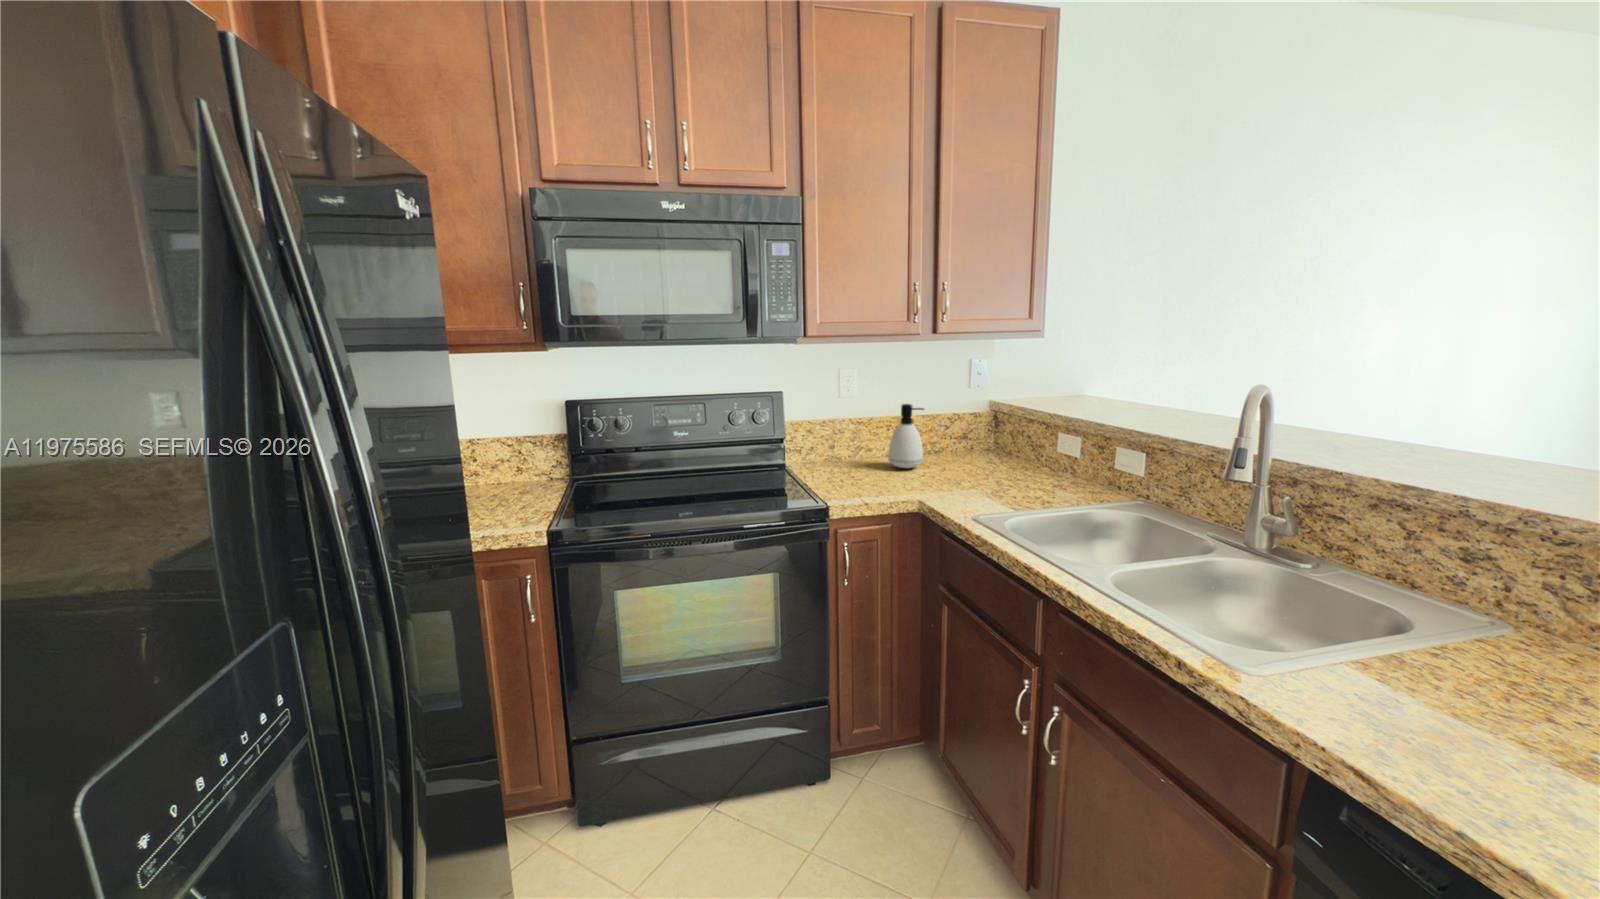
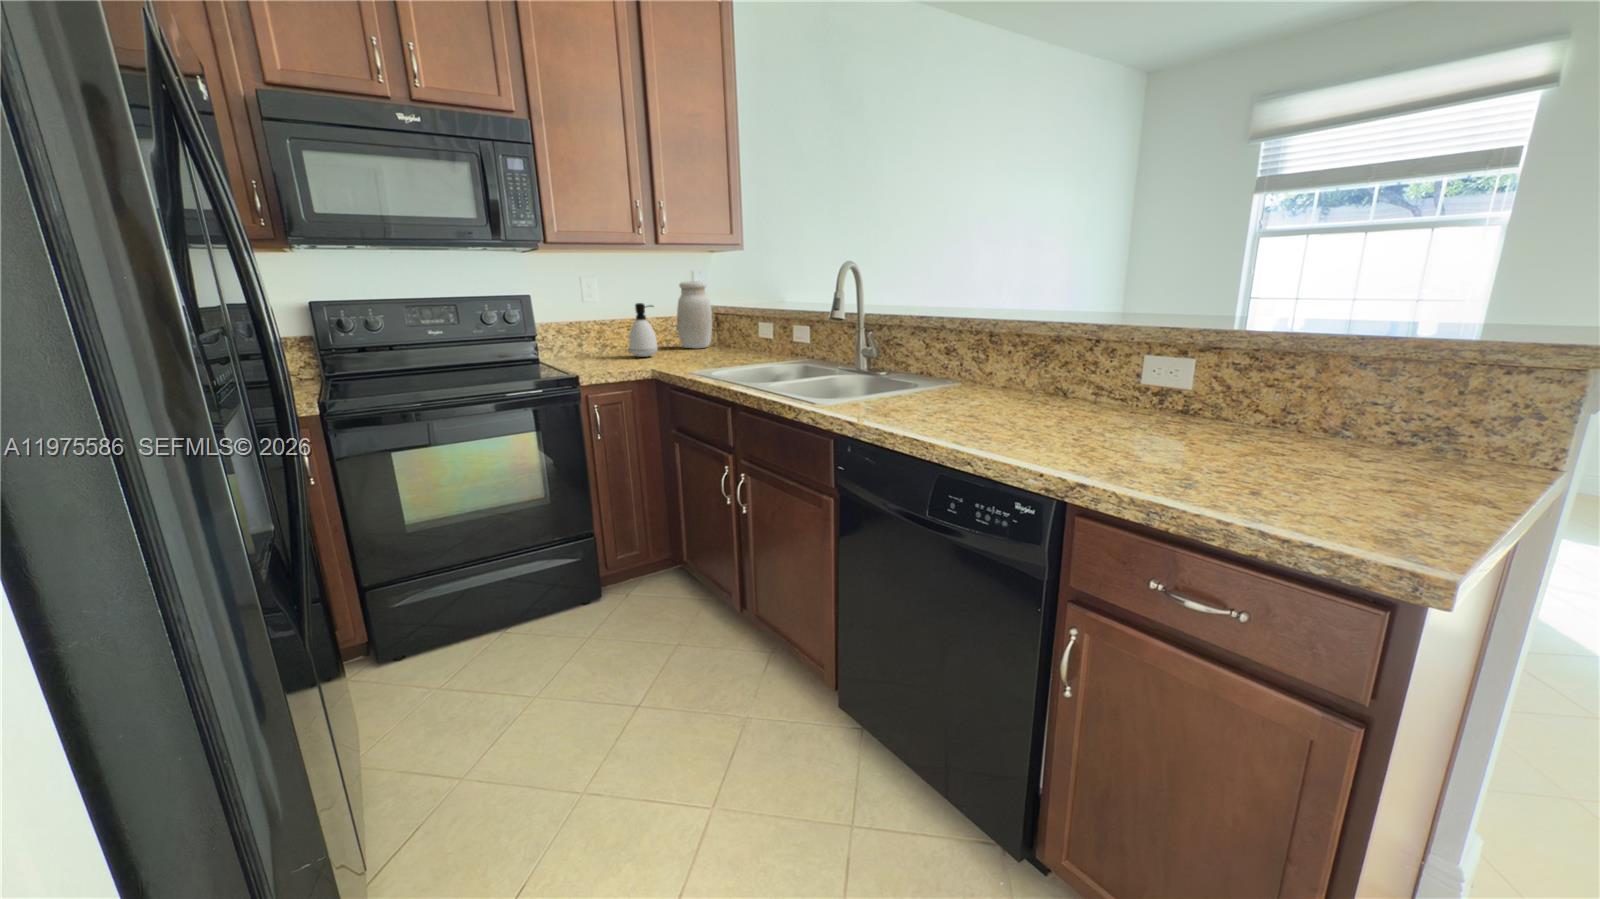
jar: none [946,373,991,455] -> present [677,281,712,348]

